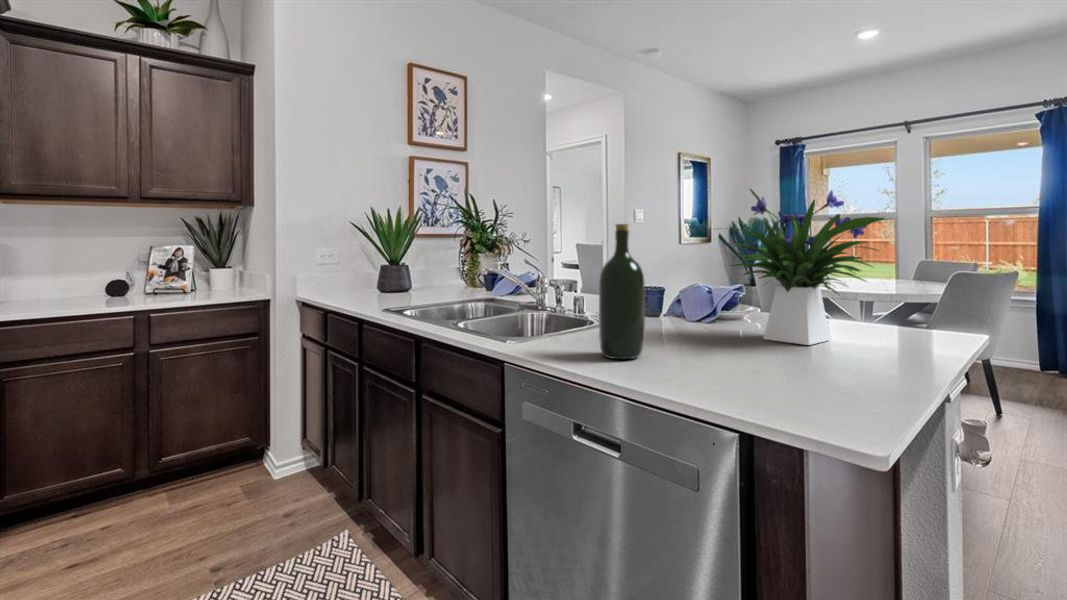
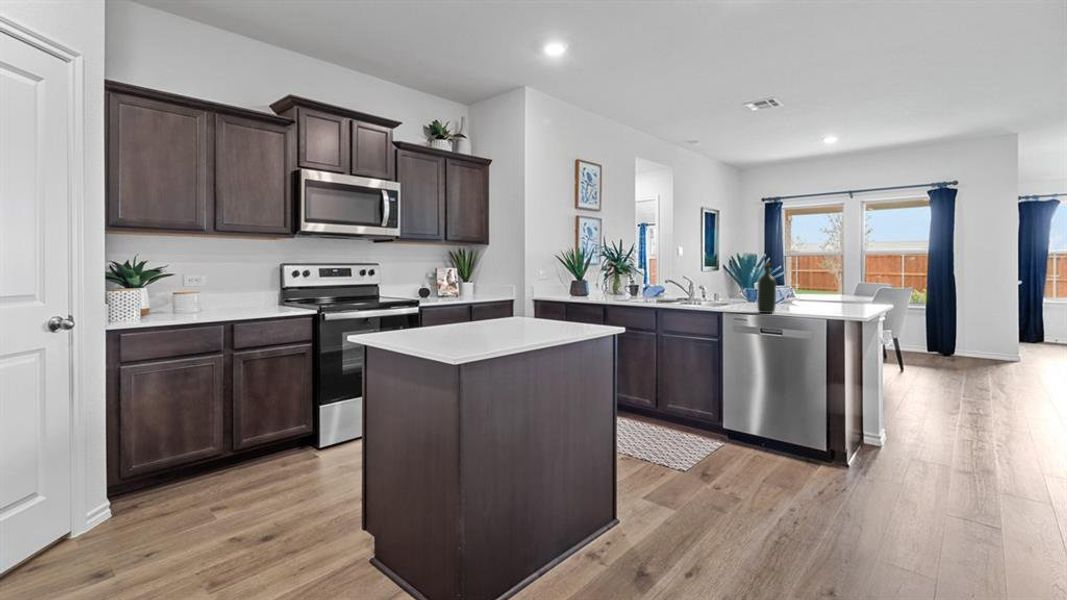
flower arrangement: present [732,189,885,345] -> none [792,248,860,311]

